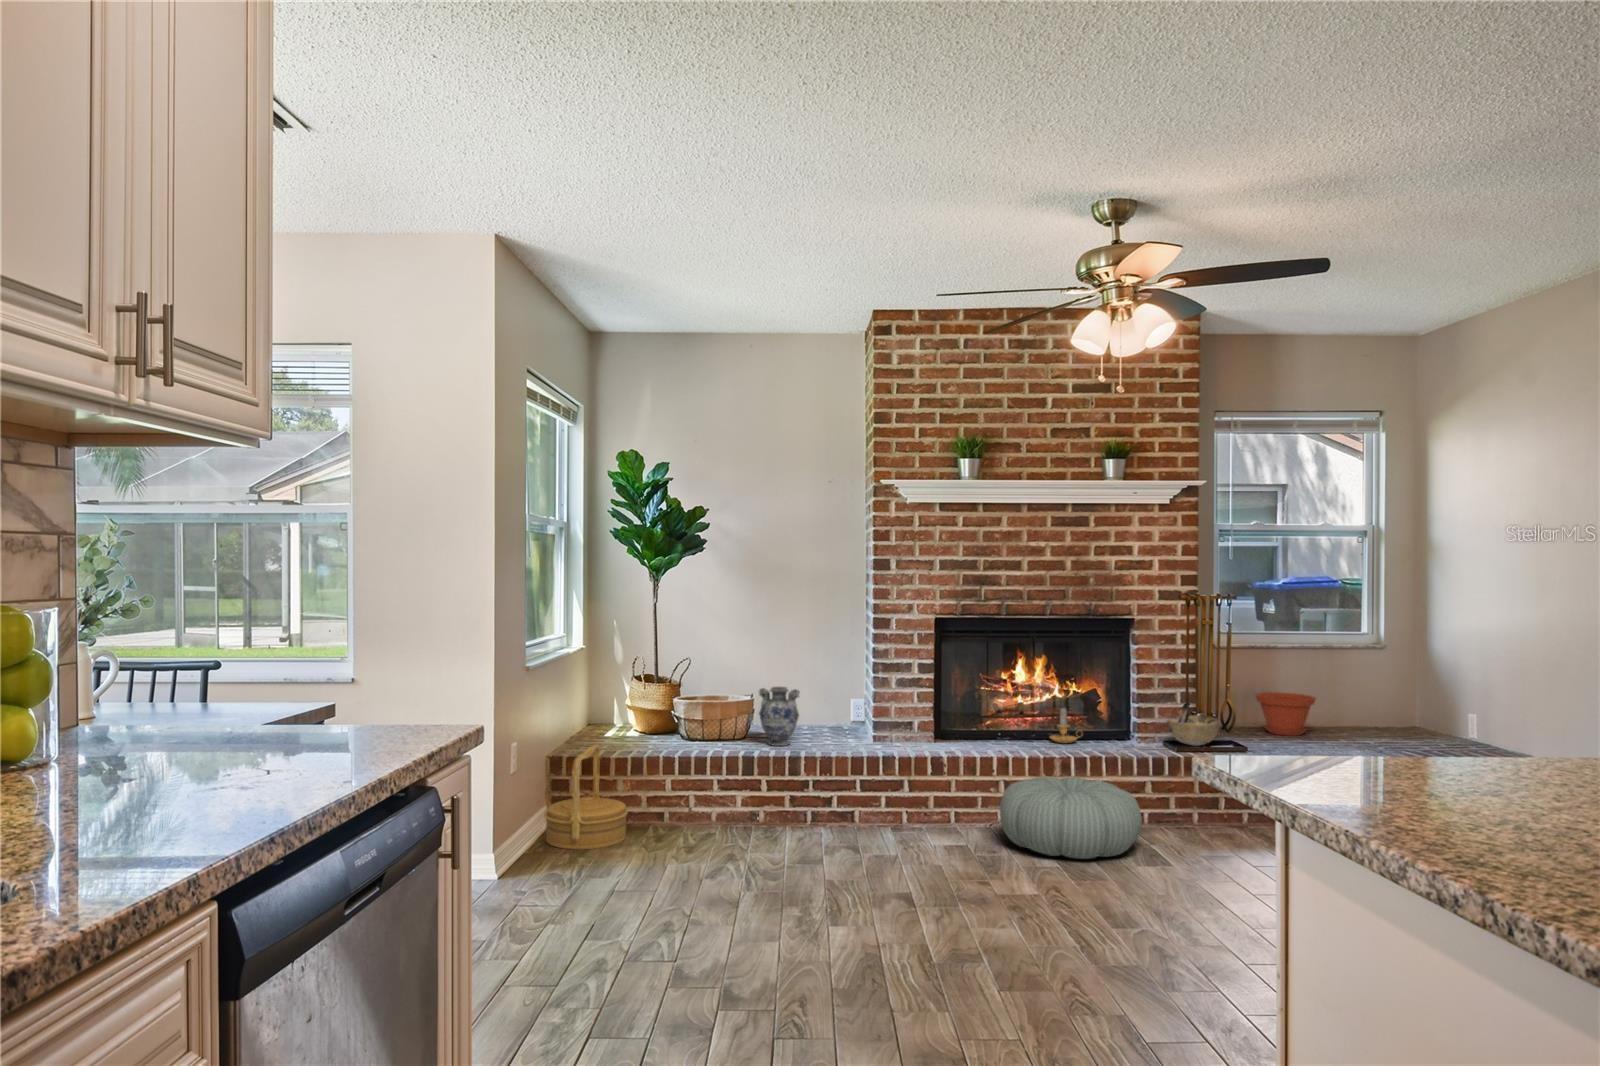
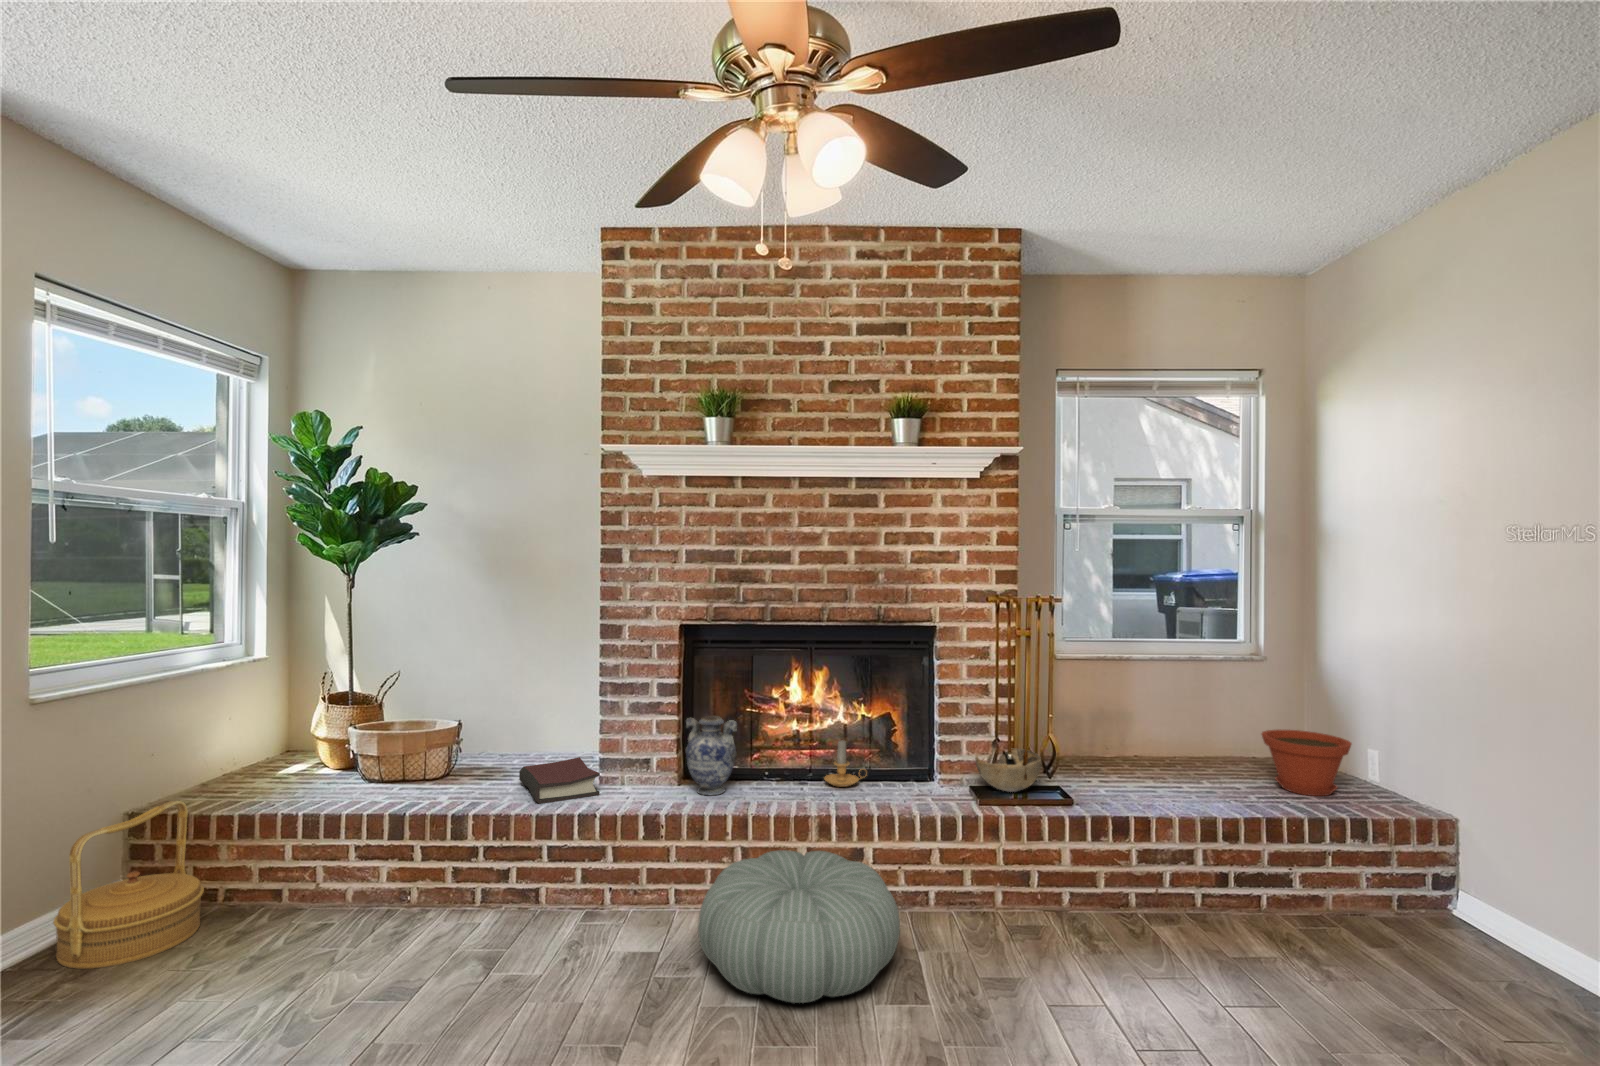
decorative vase: present [759,687,800,746] -> present [685,716,737,796]
plant pot: present [1255,692,1316,736] -> present [1262,729,1352,796]
hardback book: none [816,723,887,751] -> present [519,757,600,804]

